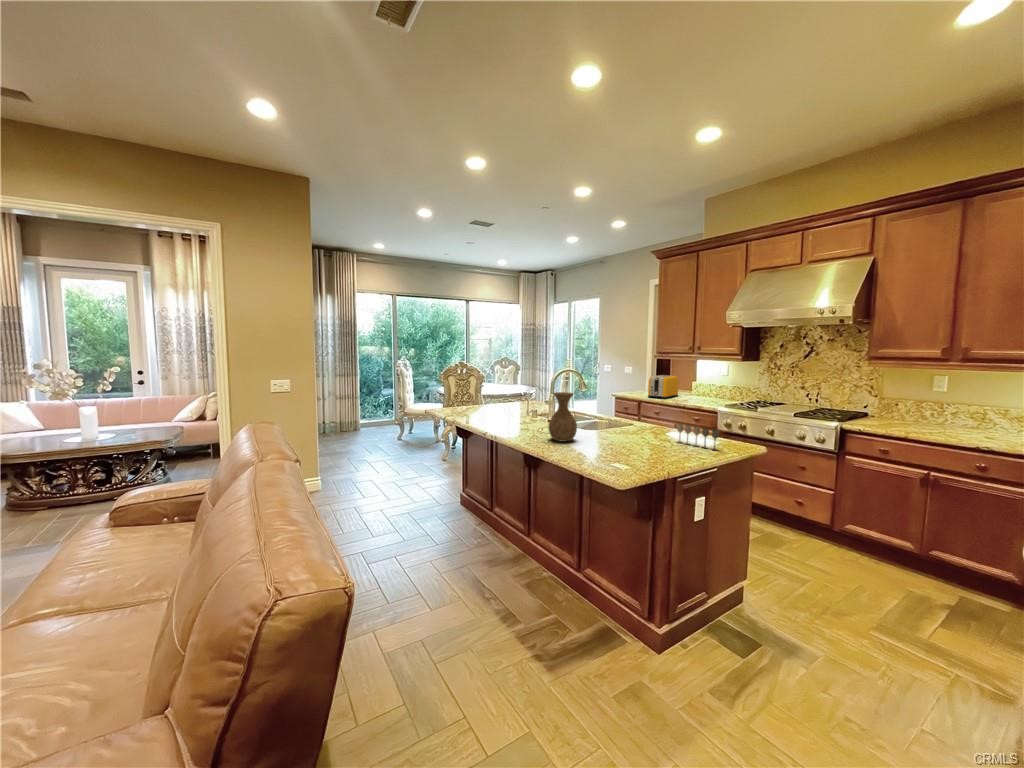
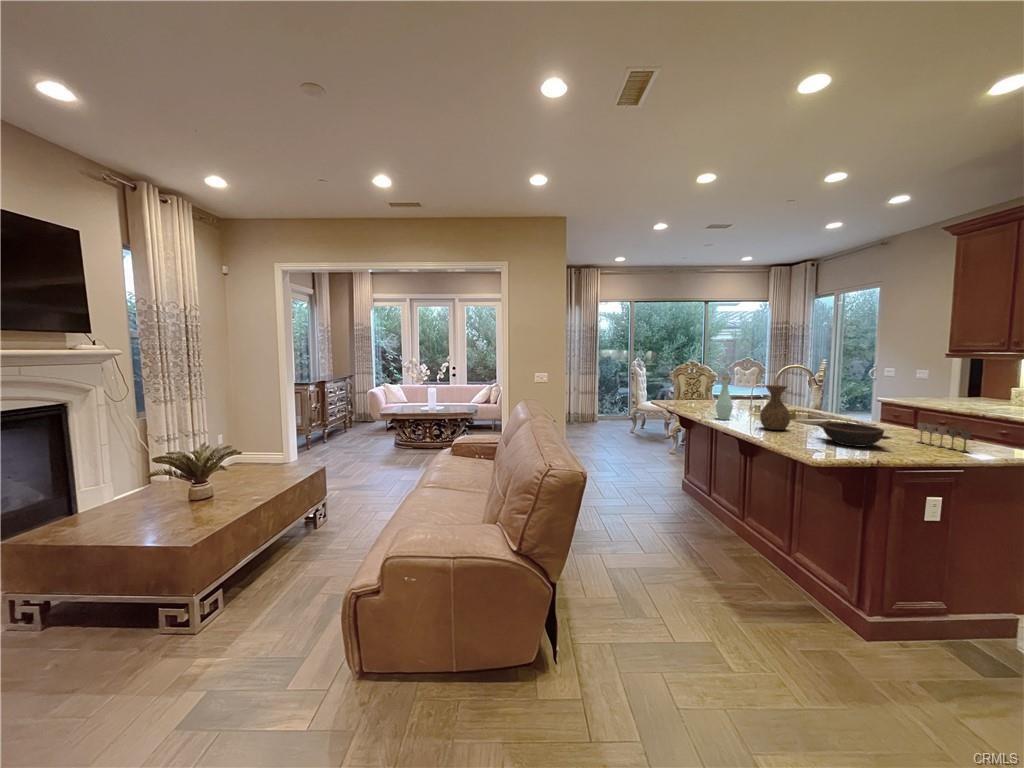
toaster: present [648,375,678,399] -> none [928,378,981,406]
bottle: none [501,383,518,432] -> present [716,376,733,420]
bowl: none [604,430,672,456] -> present [817,422,892,447]

